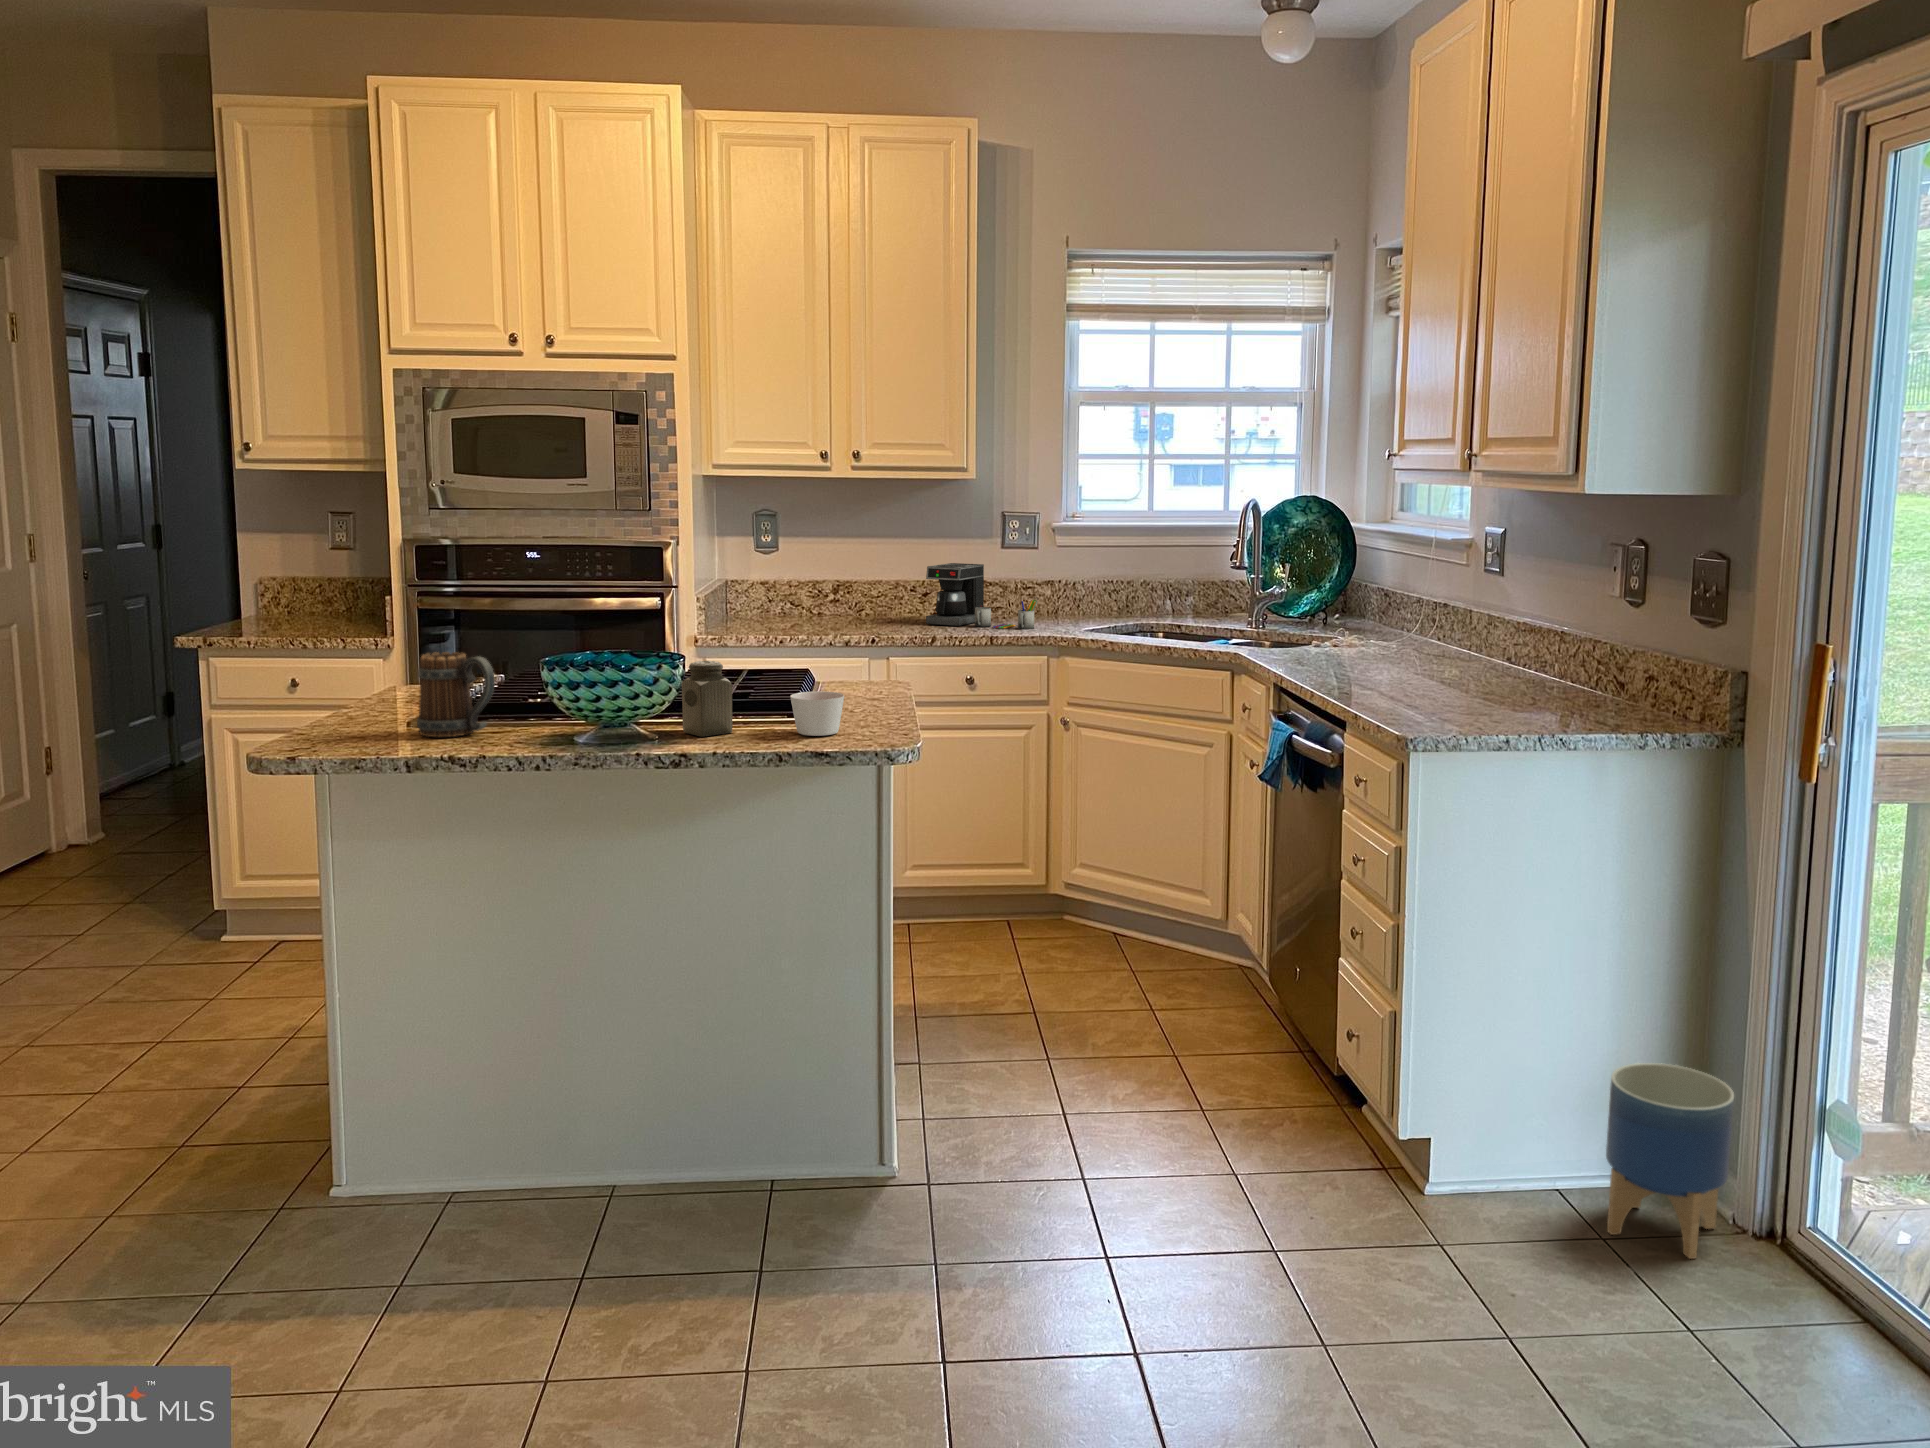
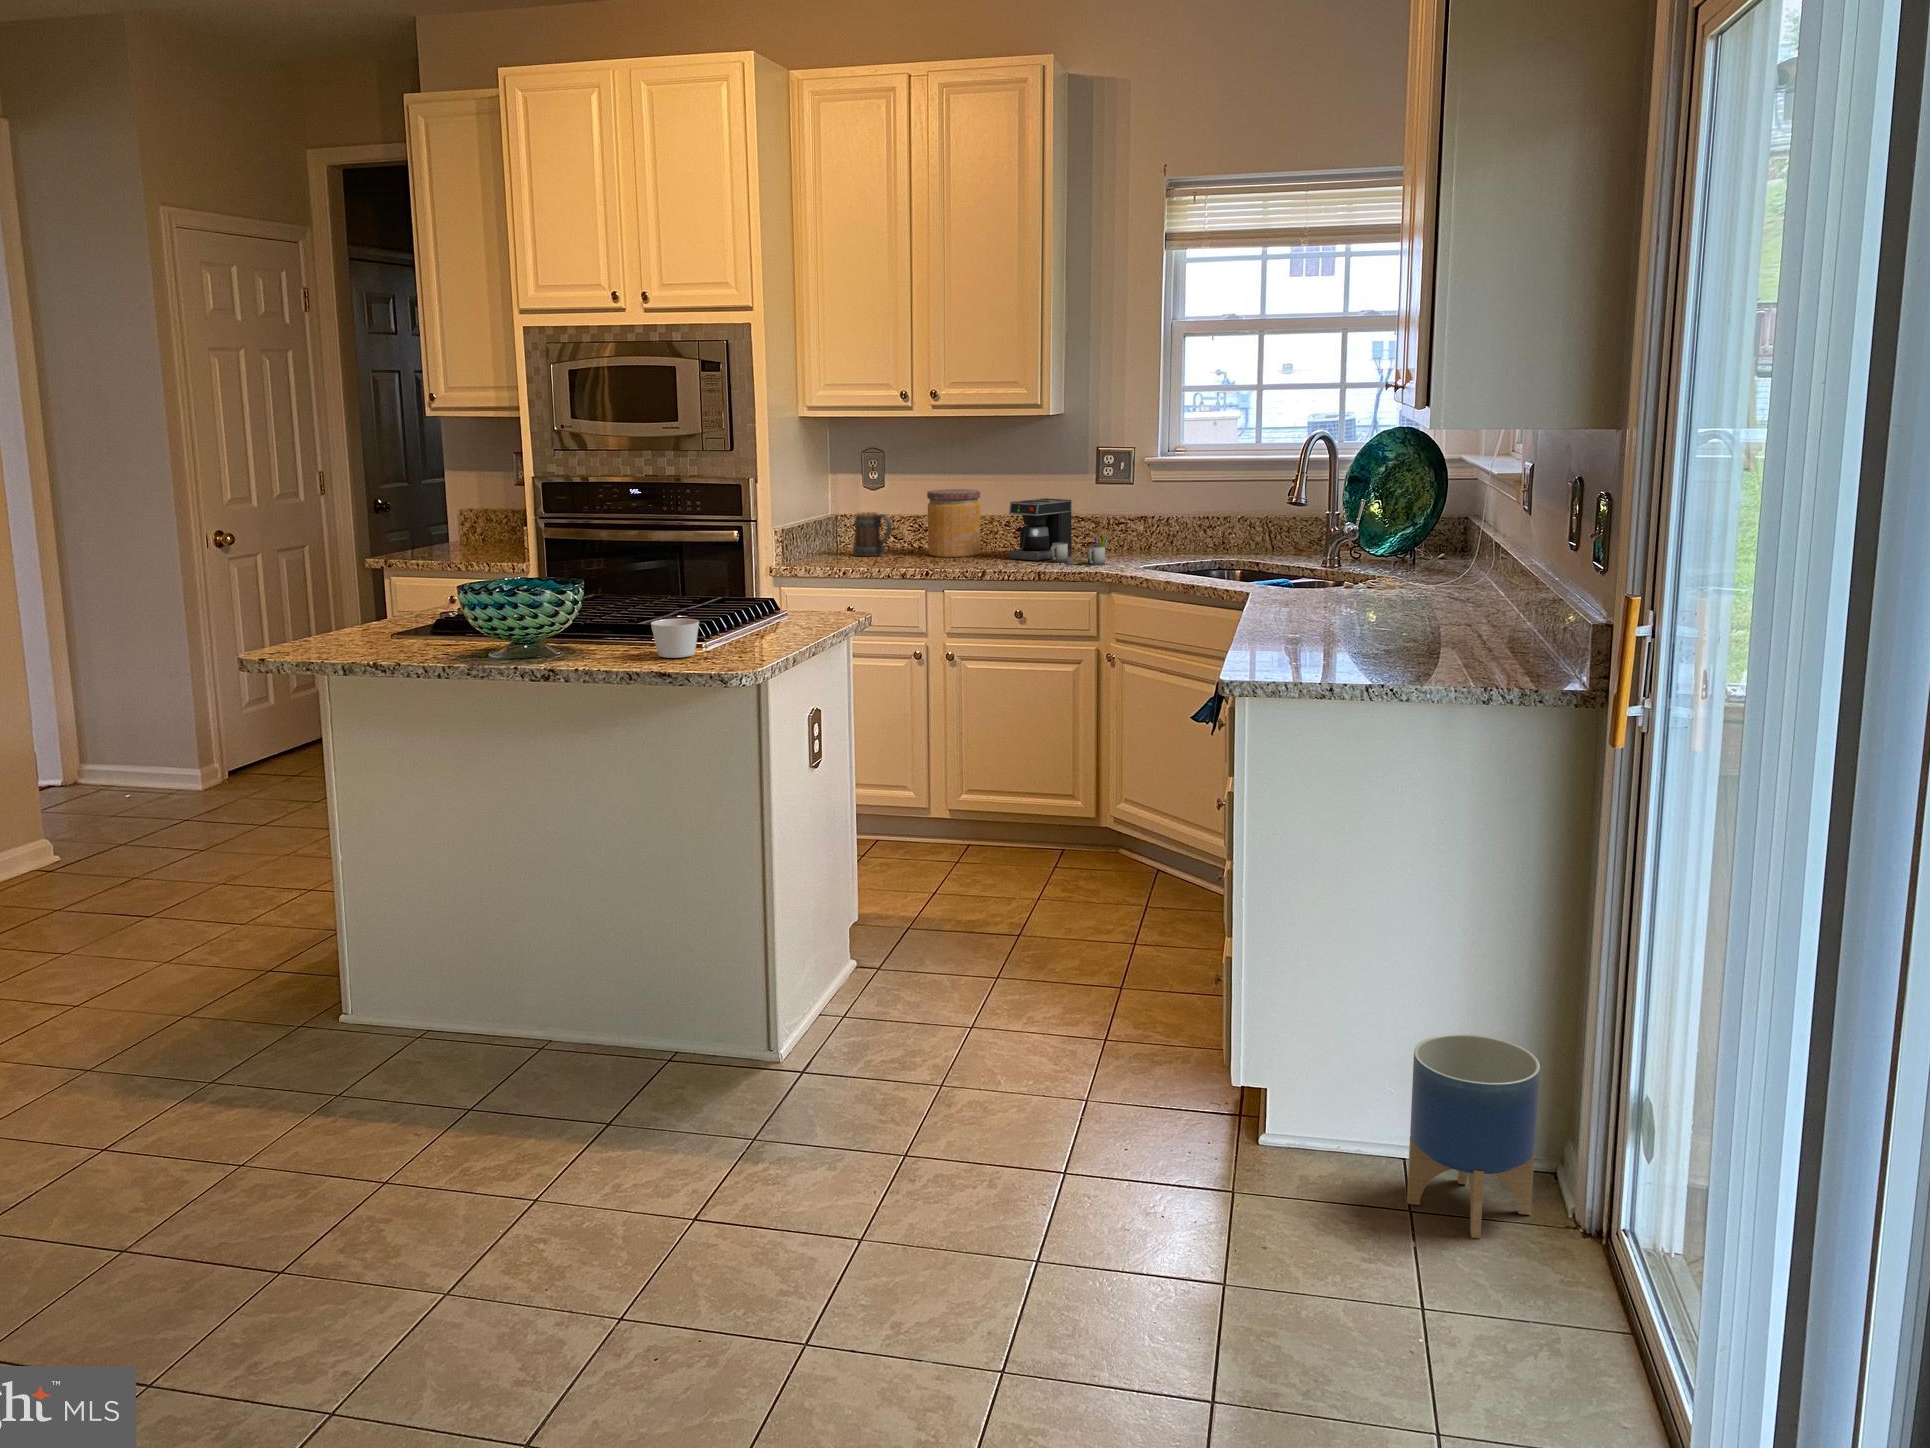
jar: none [830,554,885,624] -> present [927,489,980,557]
mug: present [417,652,494,737] -> present [853,512,892,556]
salt shaker: present [682,661,733,737] -> none [572,589,612,655]

